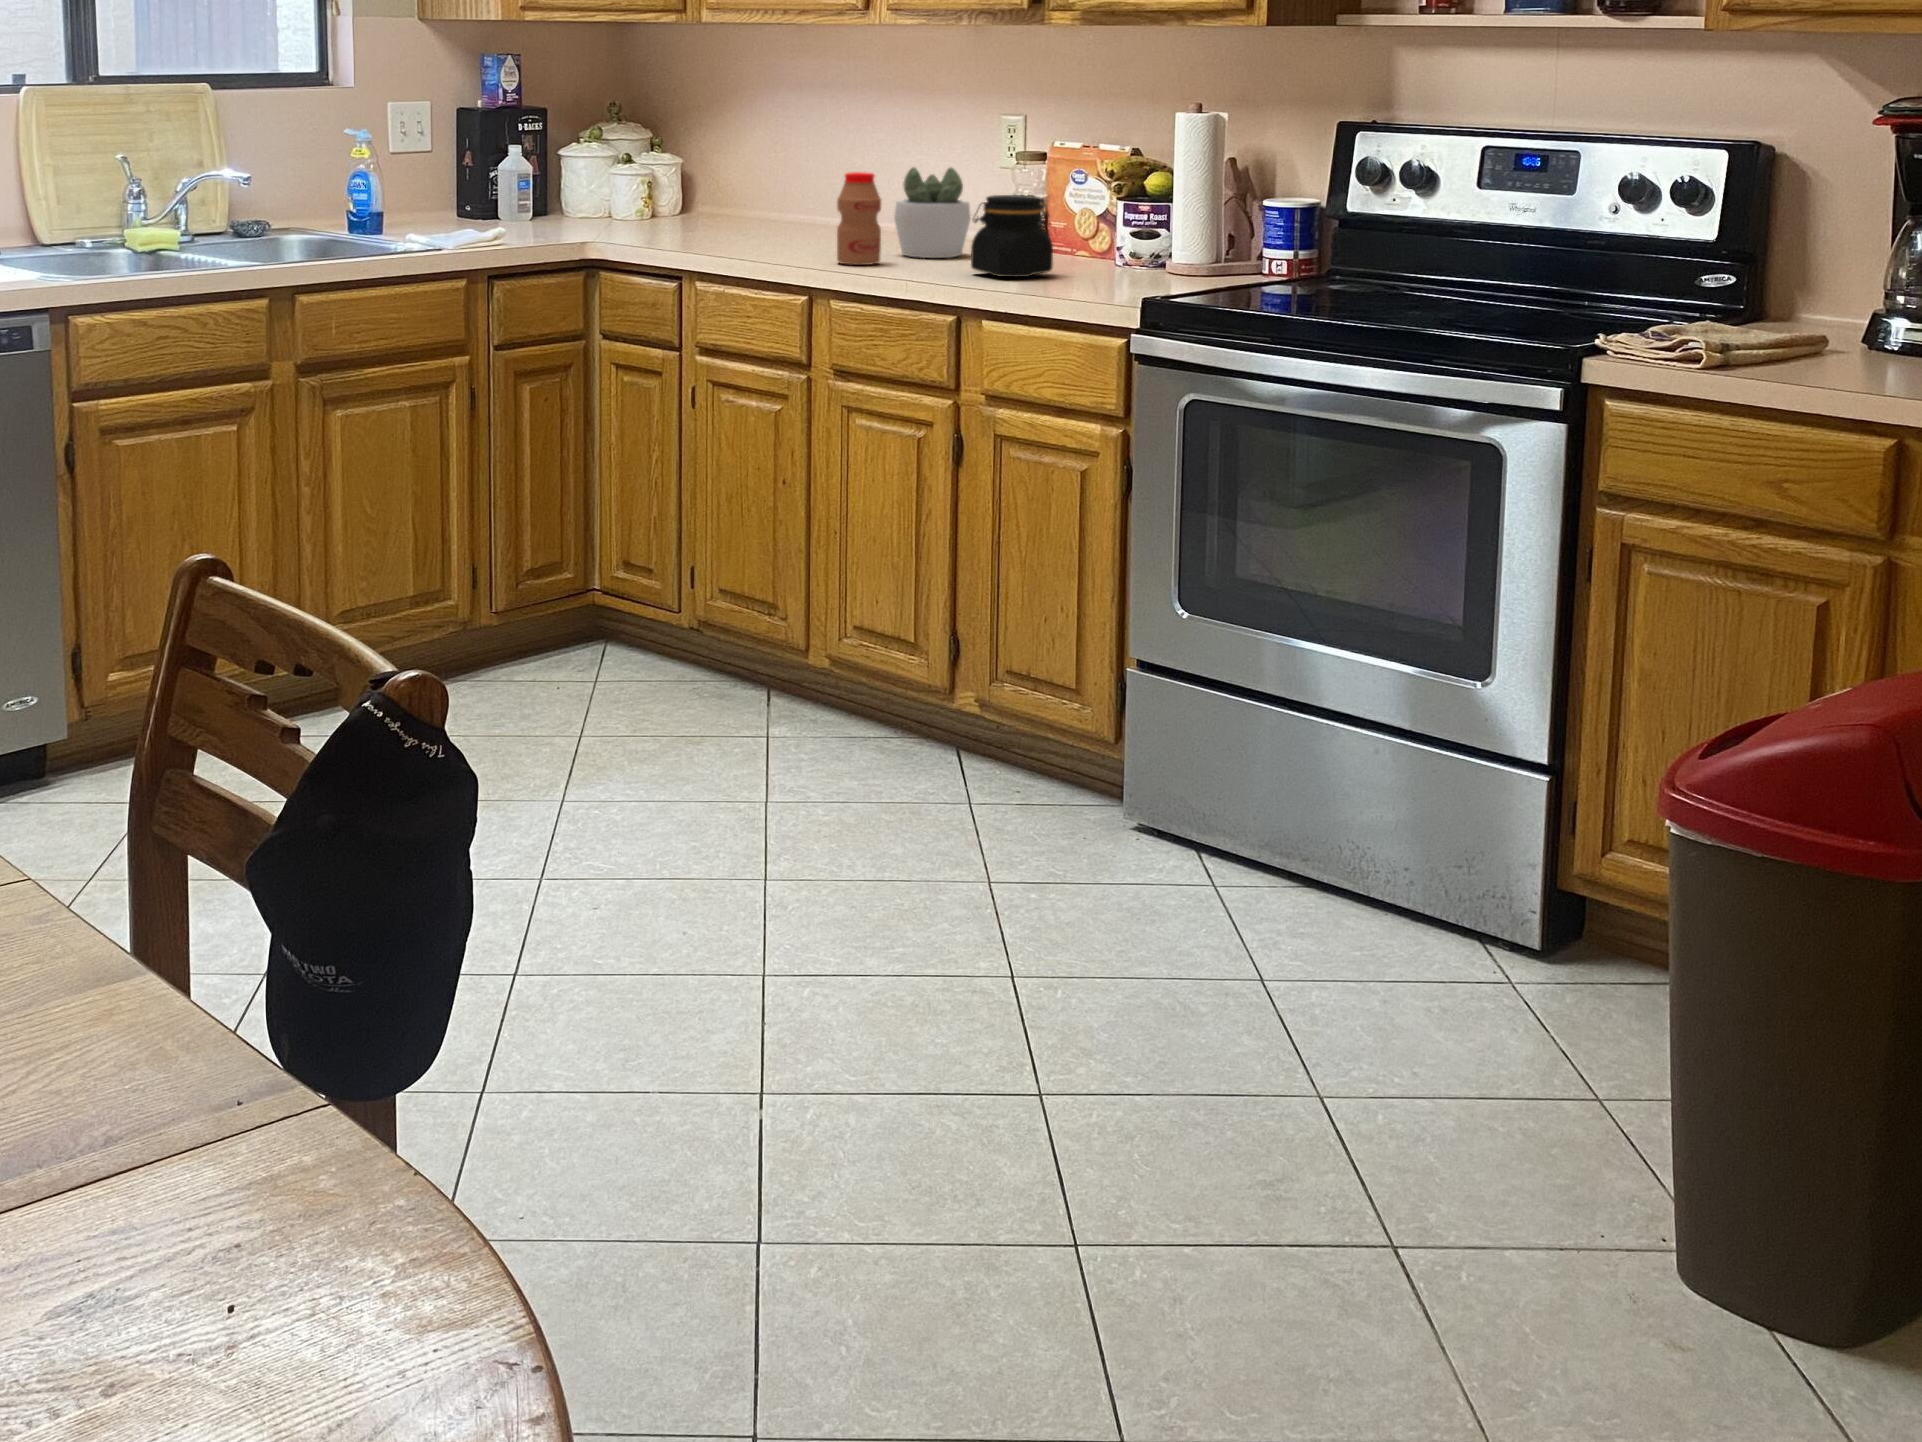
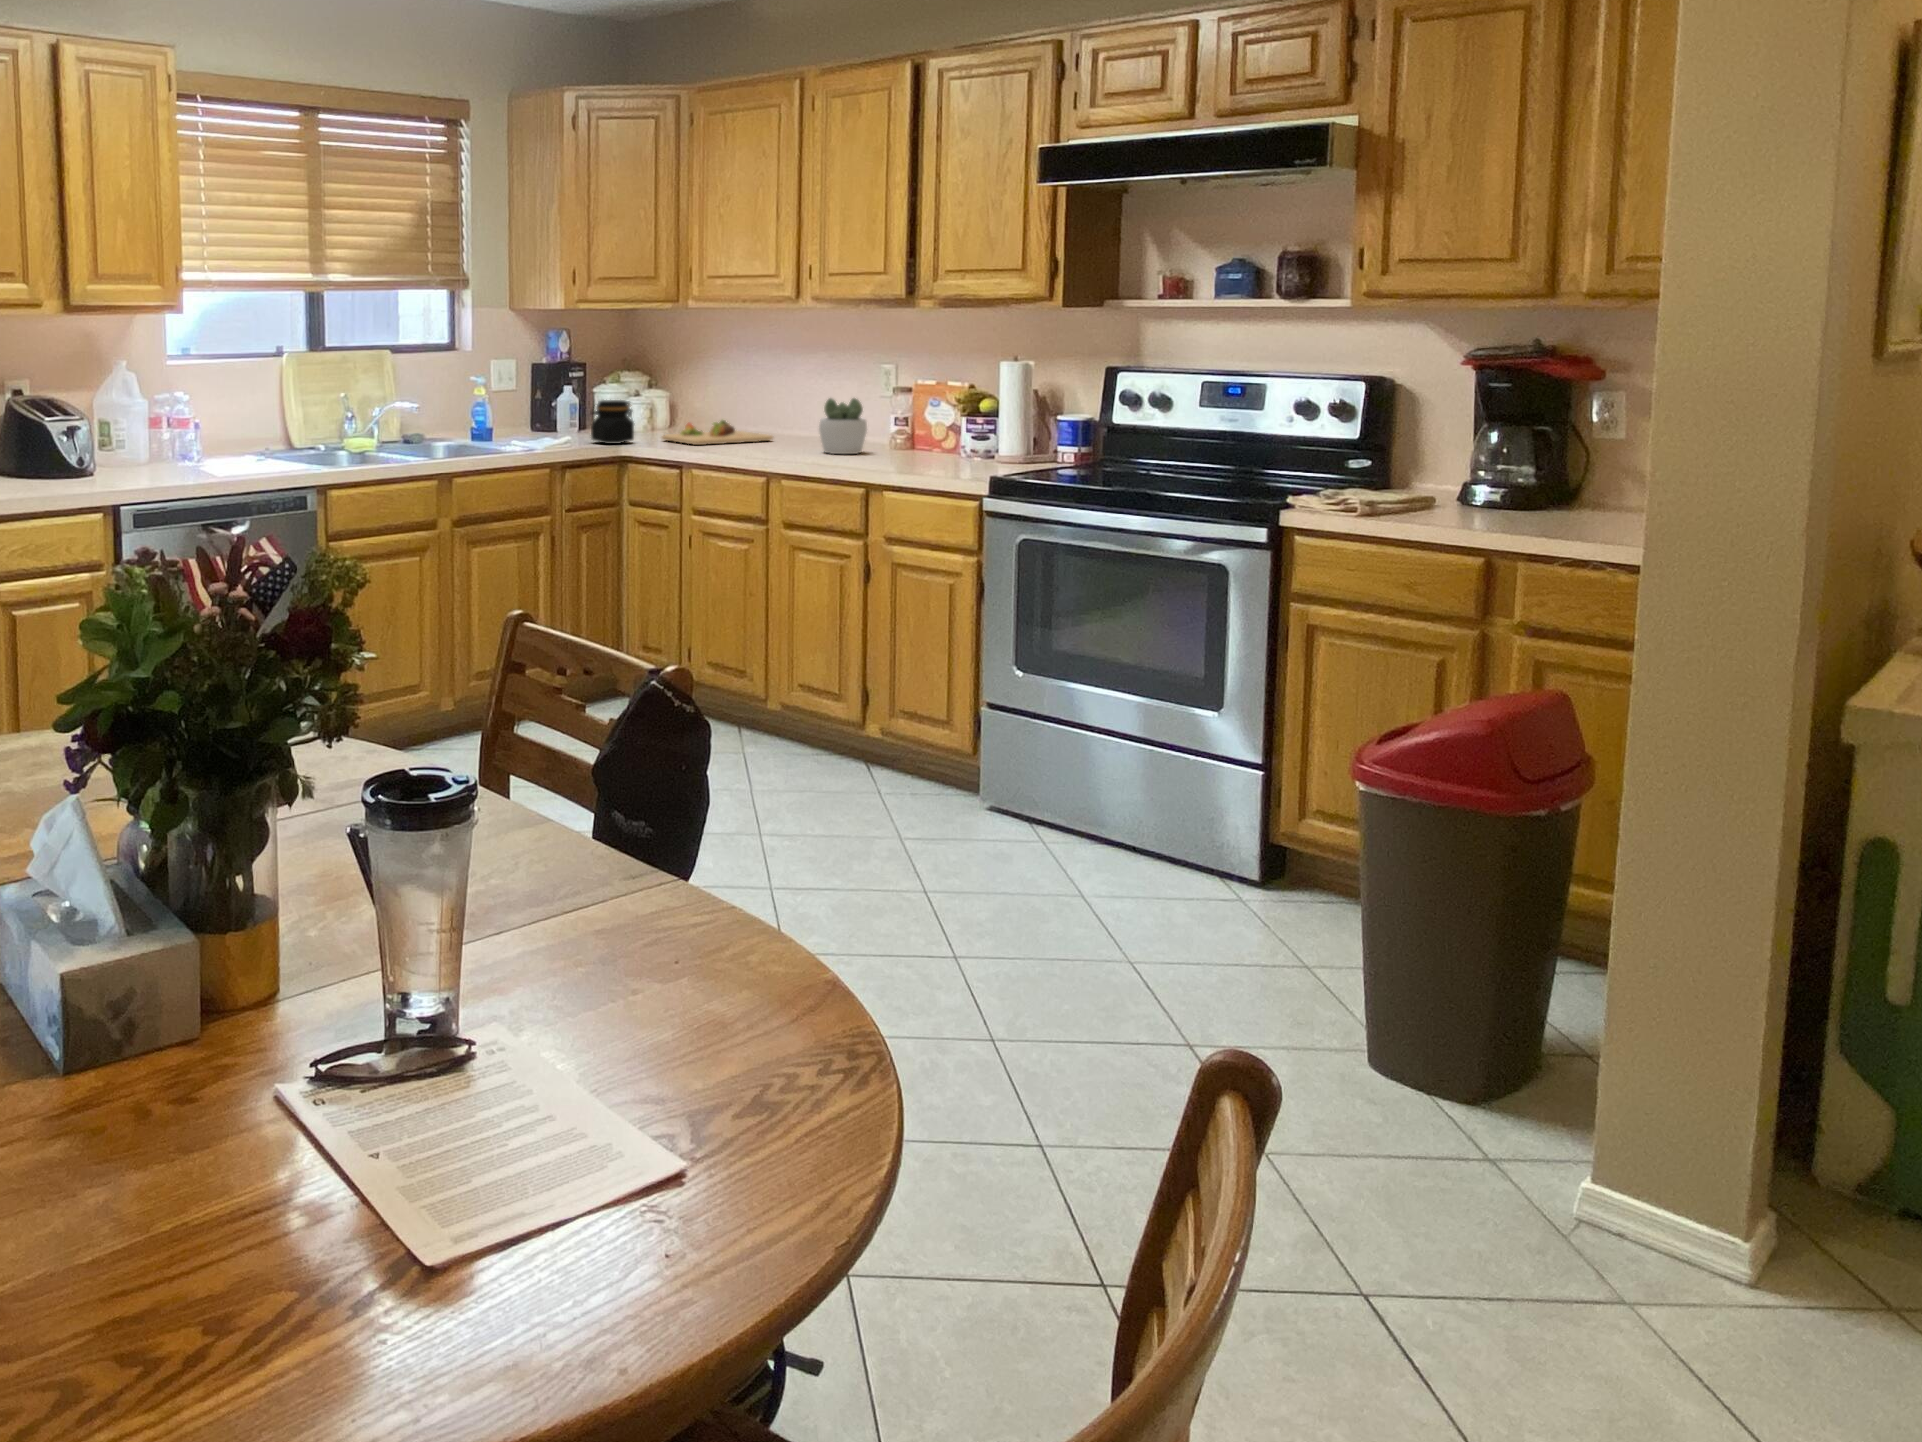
bottle: present [837,172,881,265] -> none [786,401,814,458]
jar: present [971,195,1053,277] -> present [591,400,634,444]
cutting board: none [655,200,833,241] -> present [662,420,773,445]

